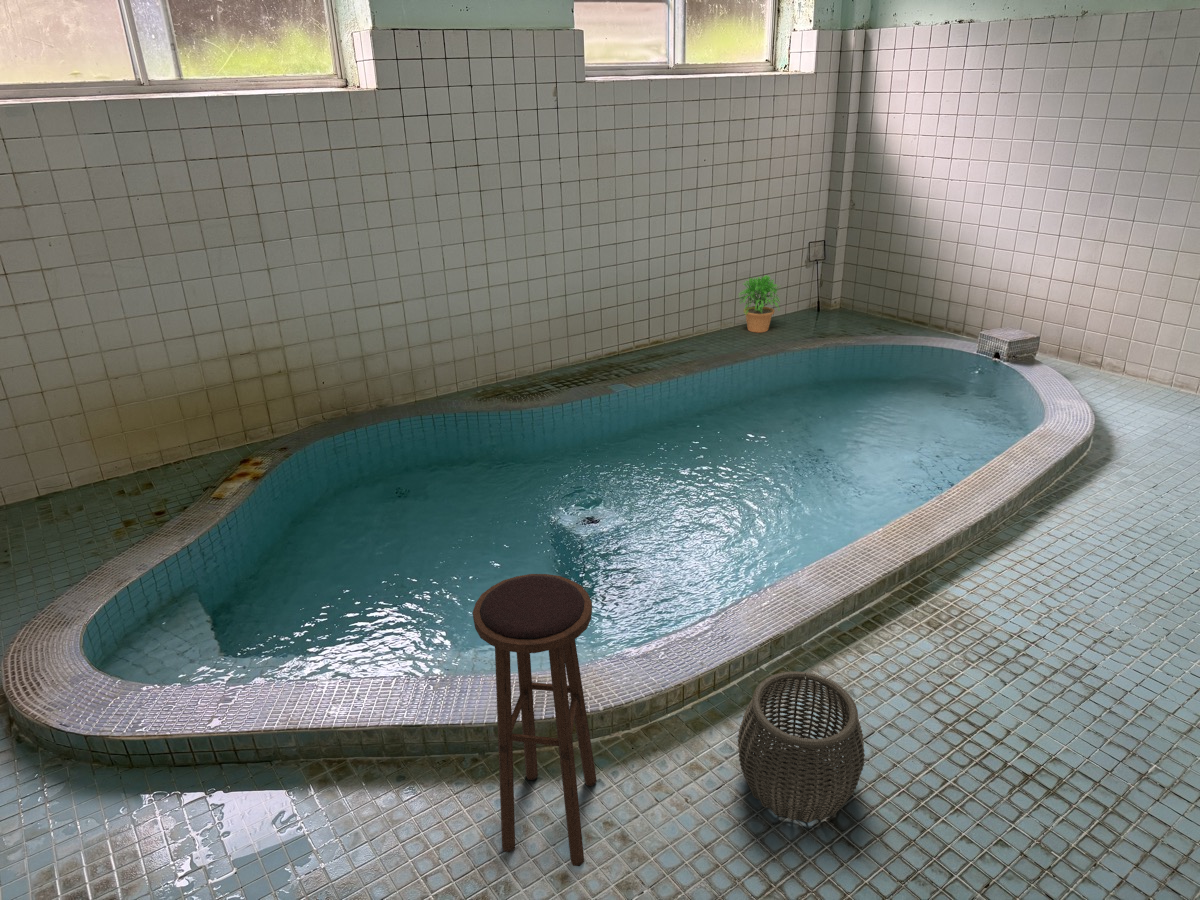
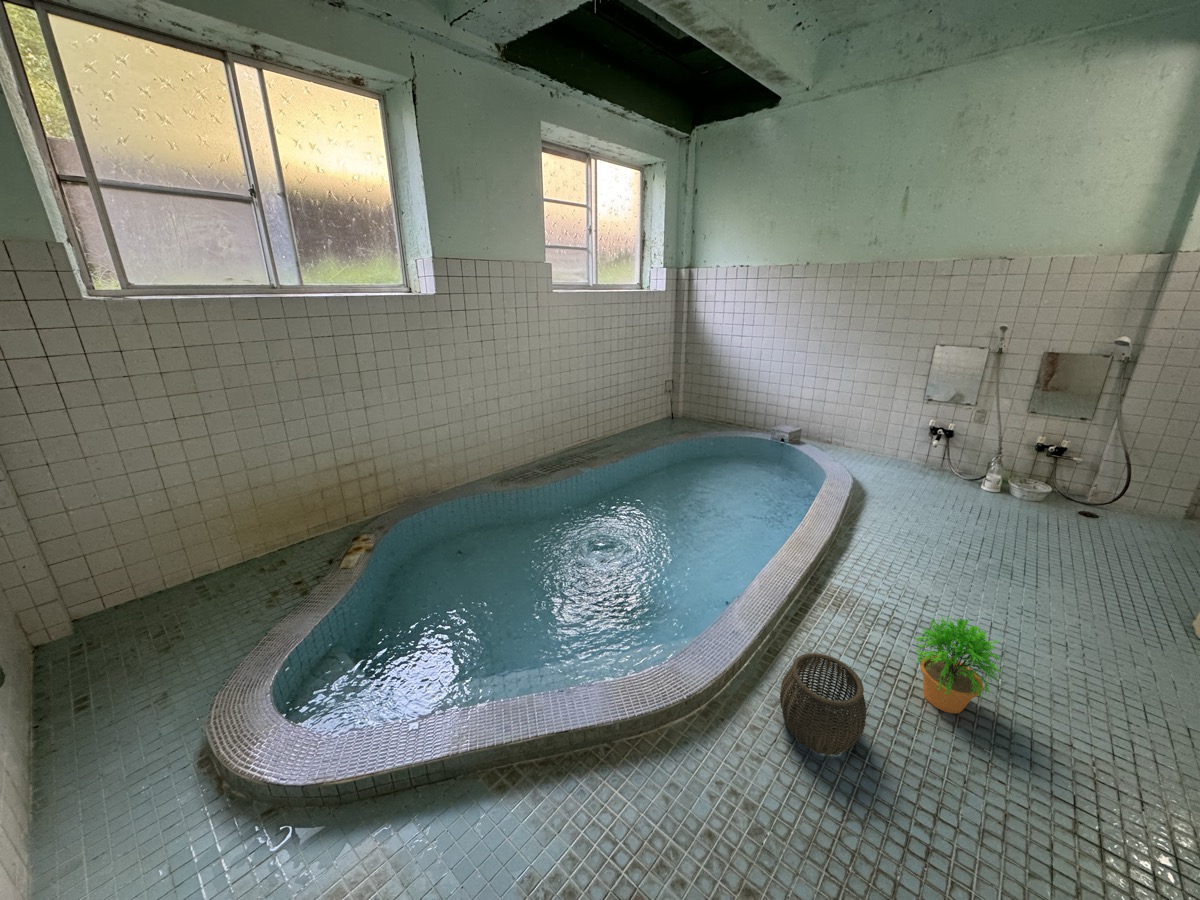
potted plant: present [740,276,780,332] -> present [916,616,1002,714]
stool: present [473,574,597,866] -> none [649,617,735,821]

